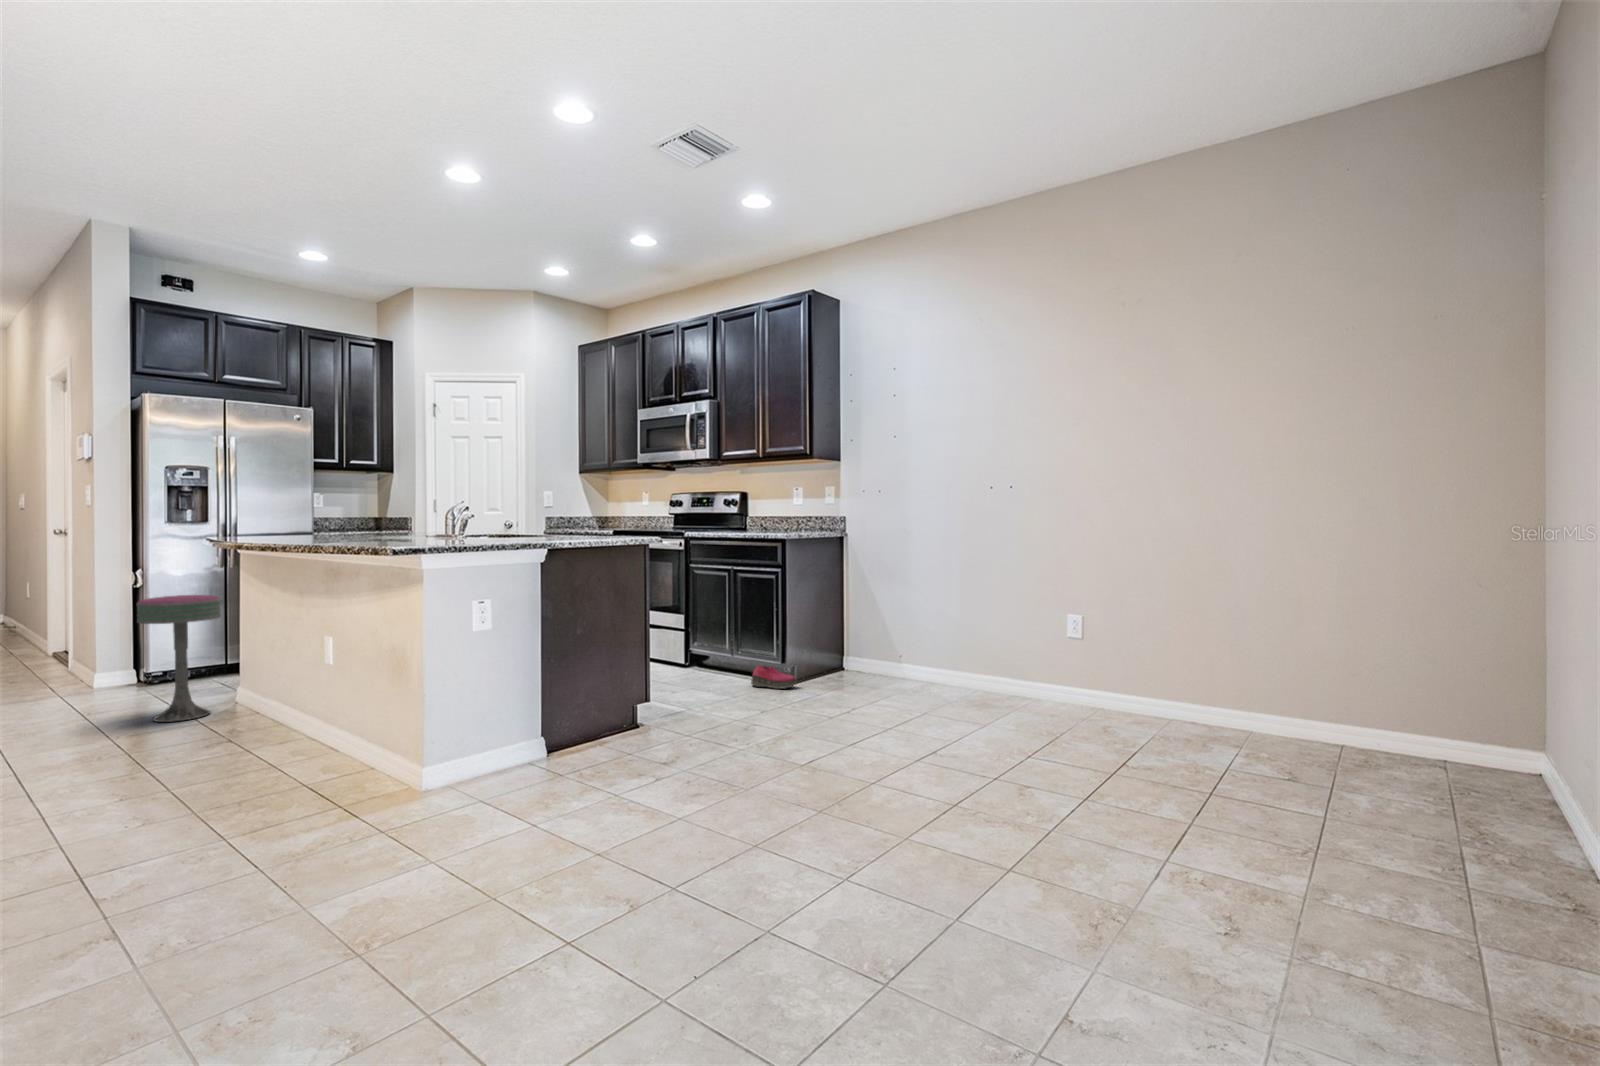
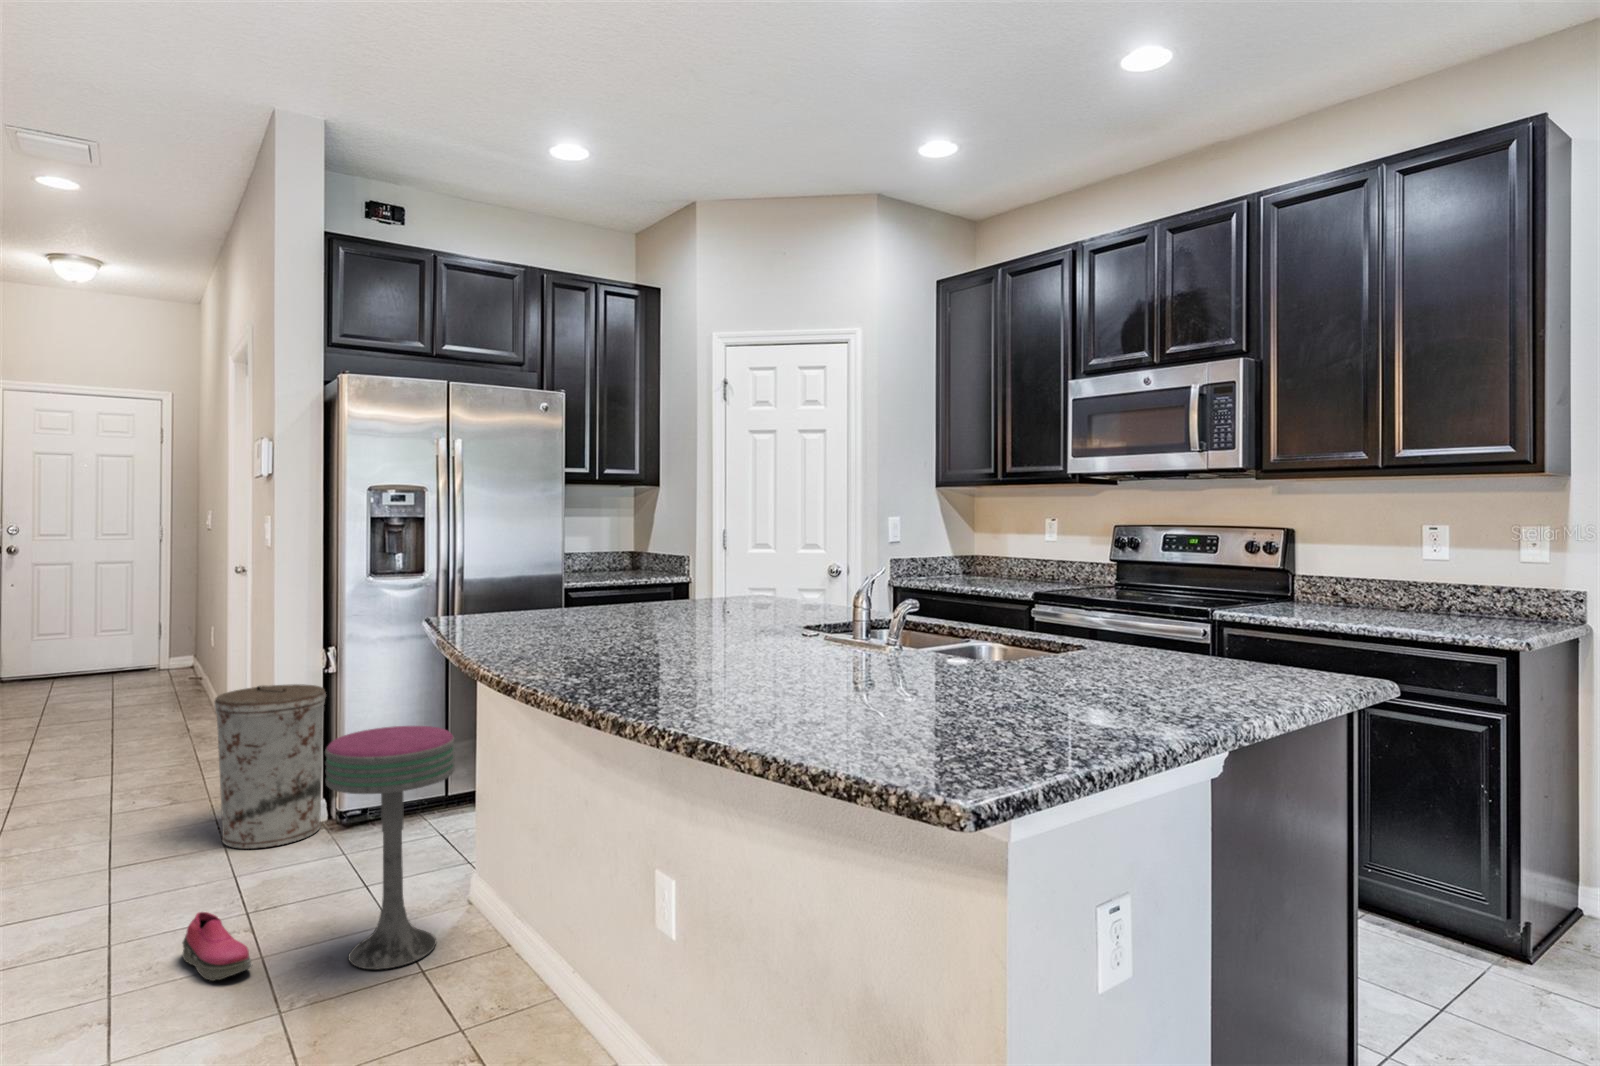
trash can: none [51,592,135,693] -> present [214,684,326,849]
shoe: present [751,666,797,689] -> present [182,912,252,981]

